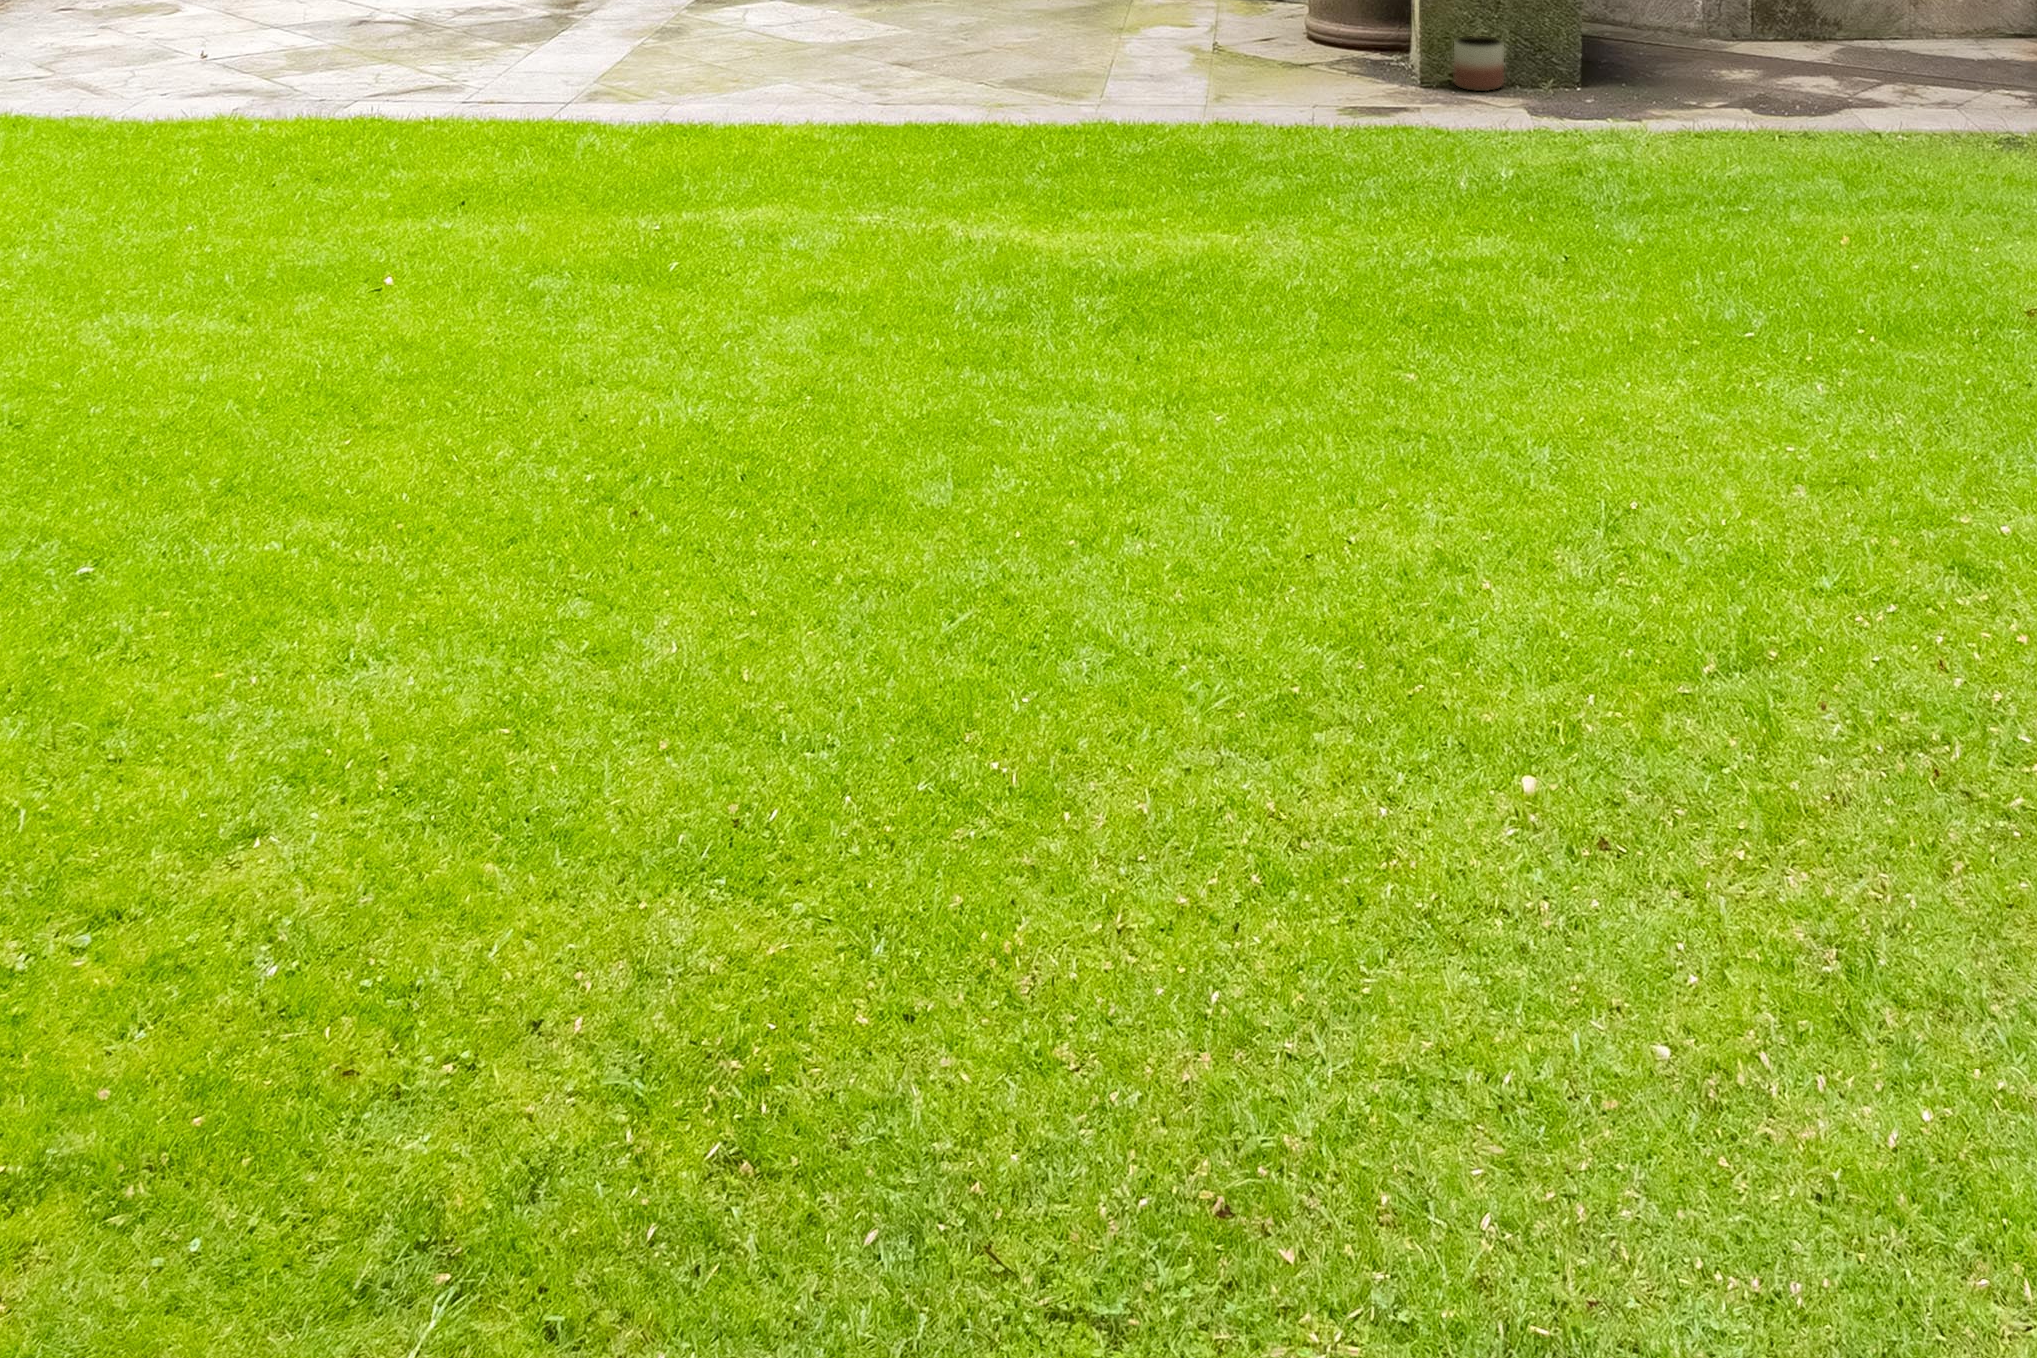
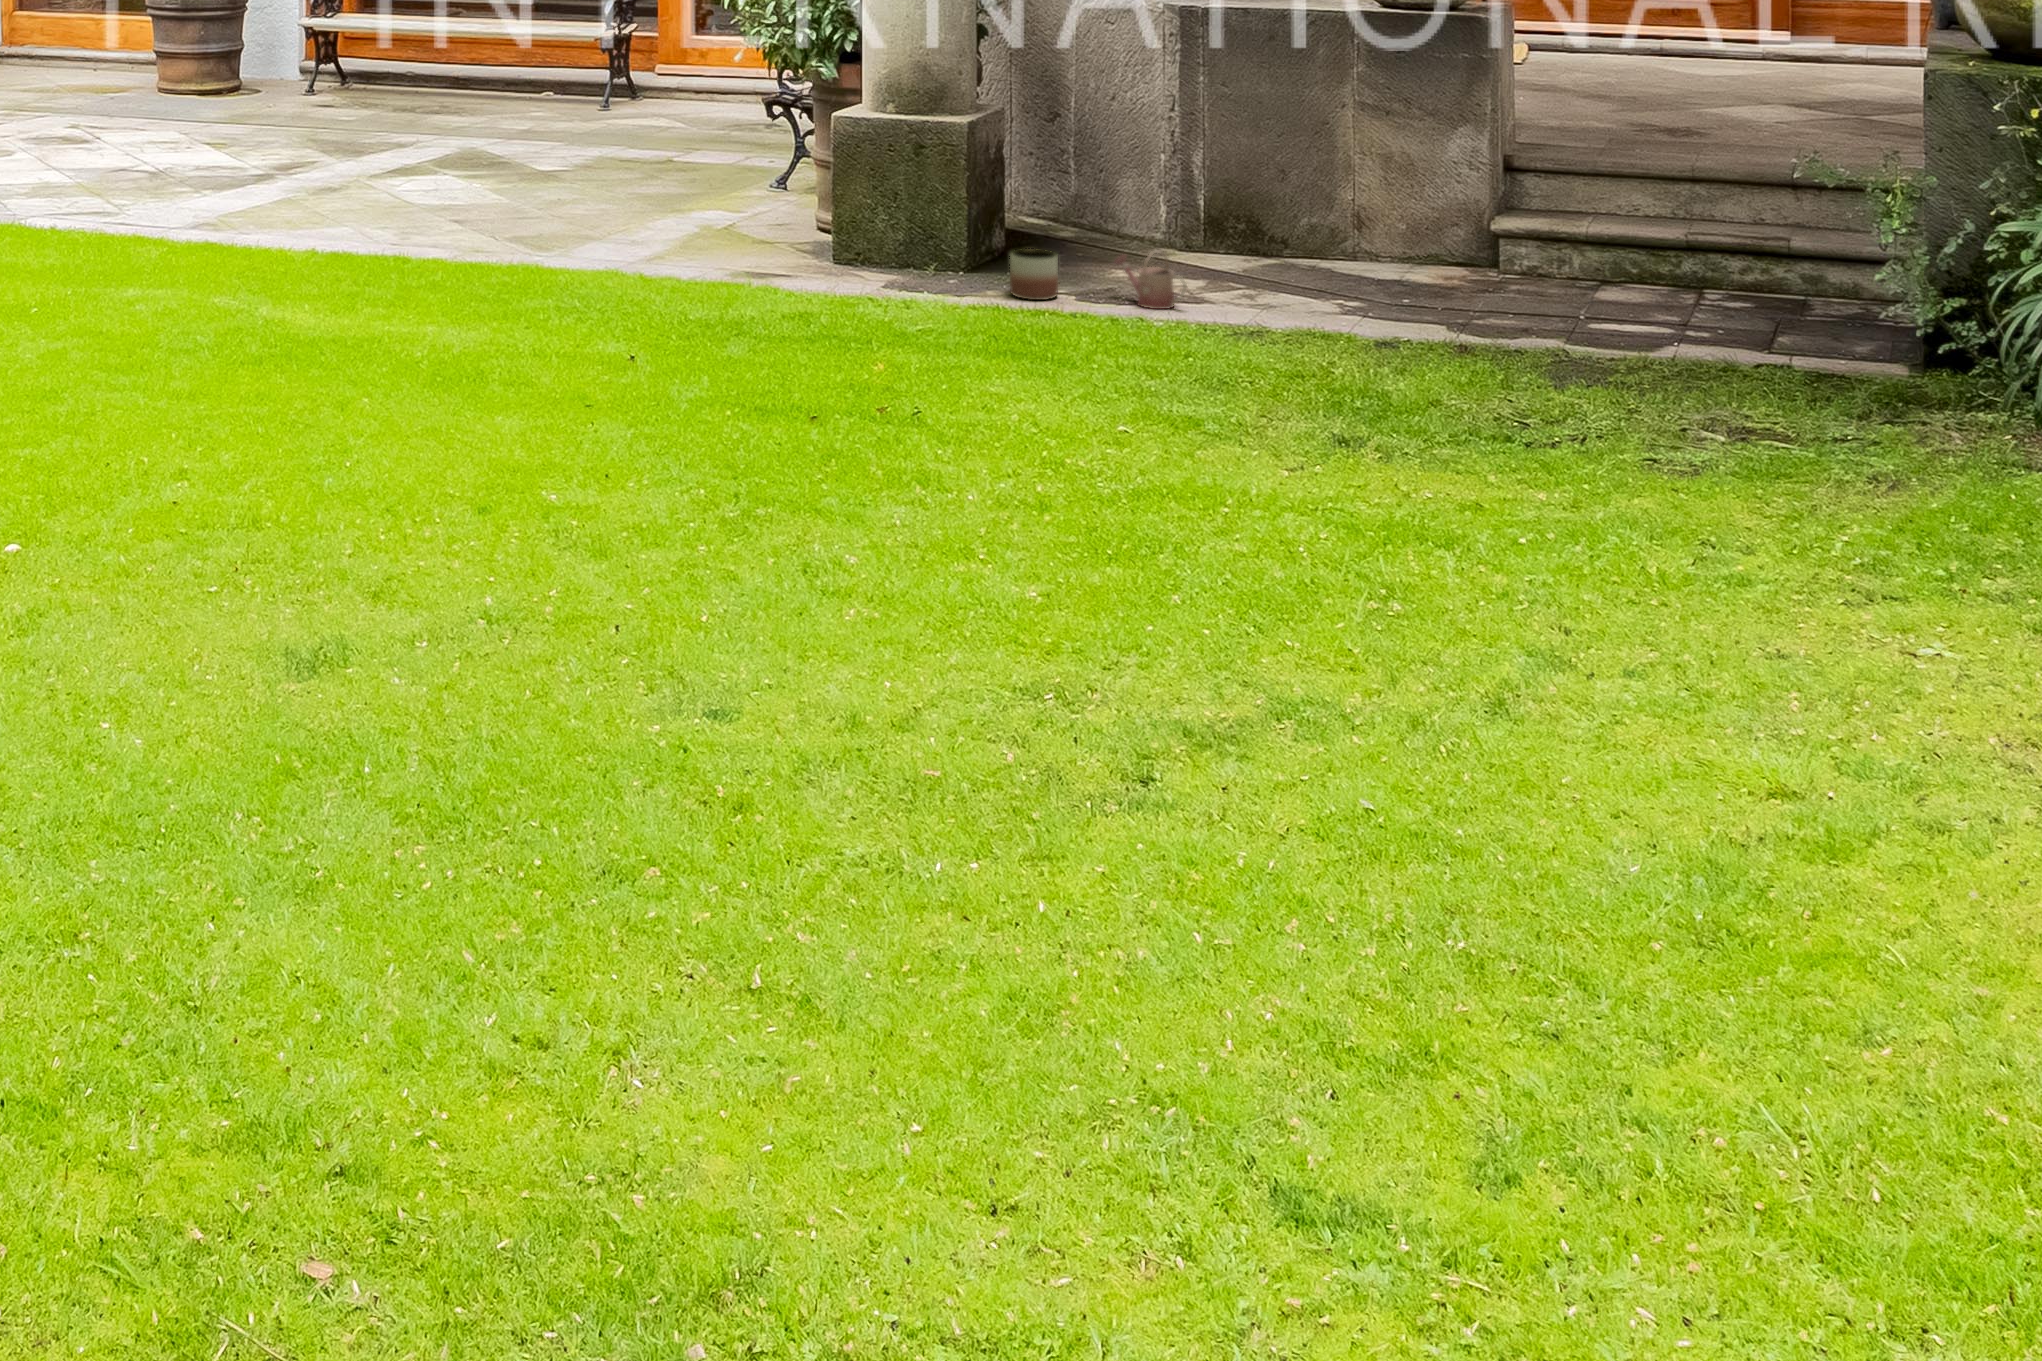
watering can: none [1554,27,1640,90] -> present [1114,251,1187,309]

